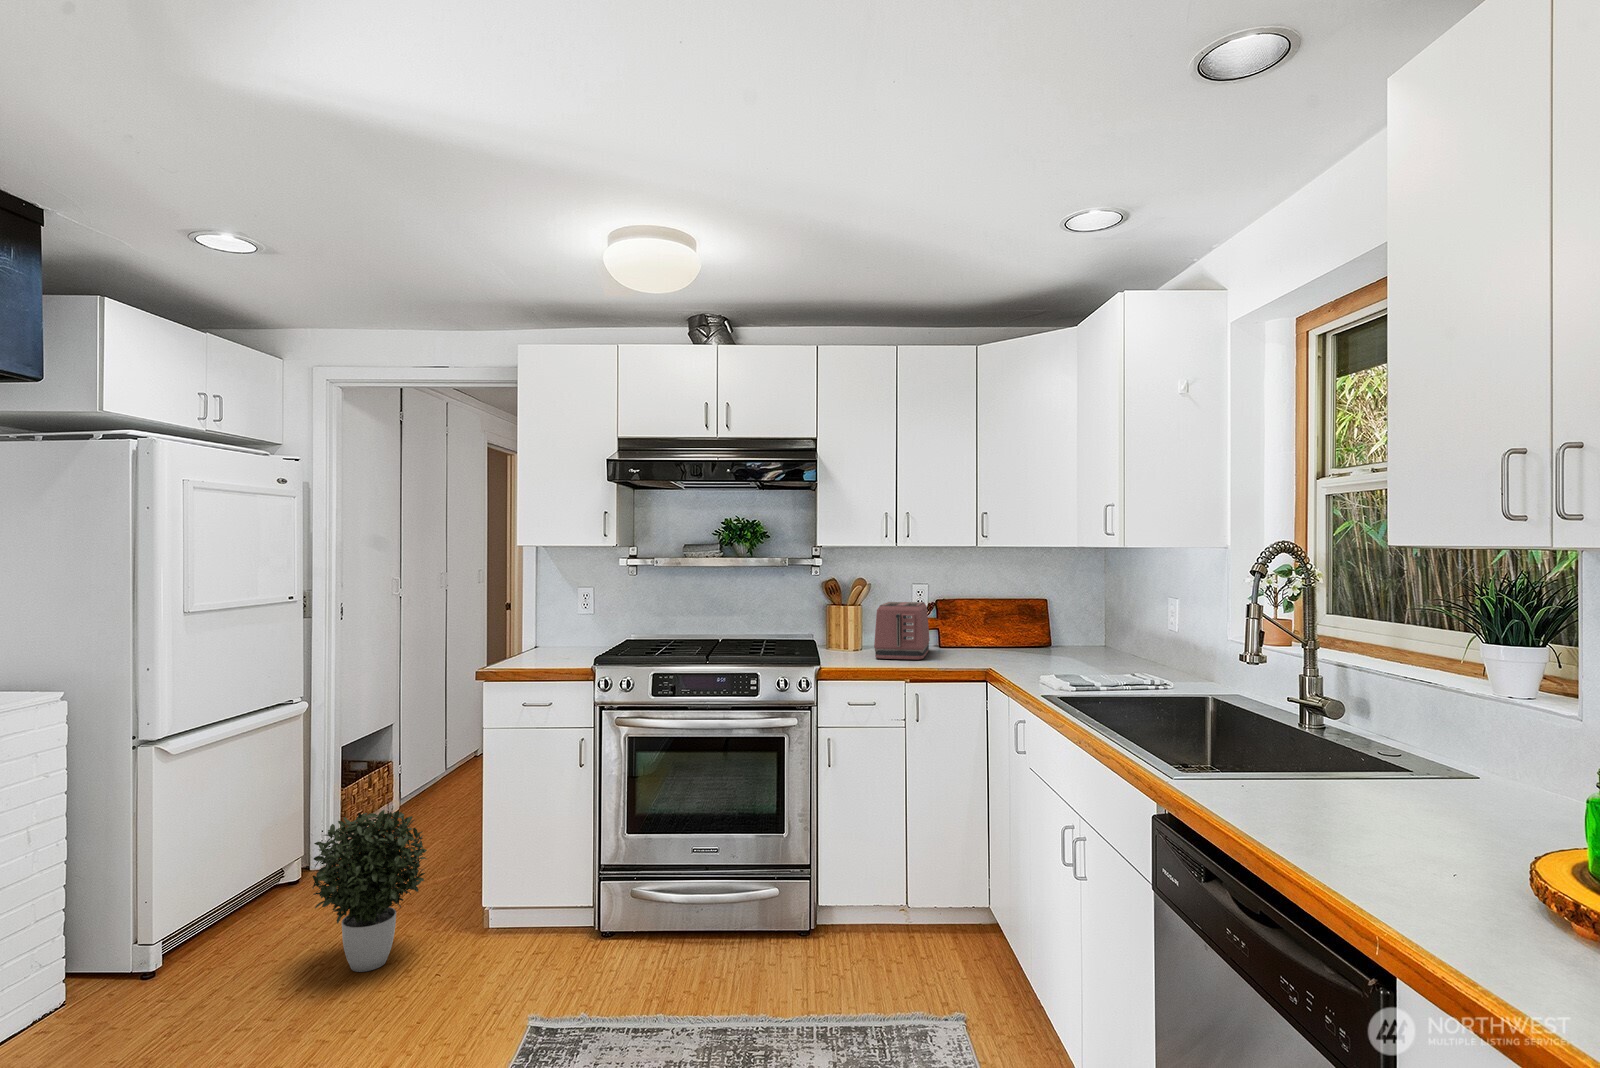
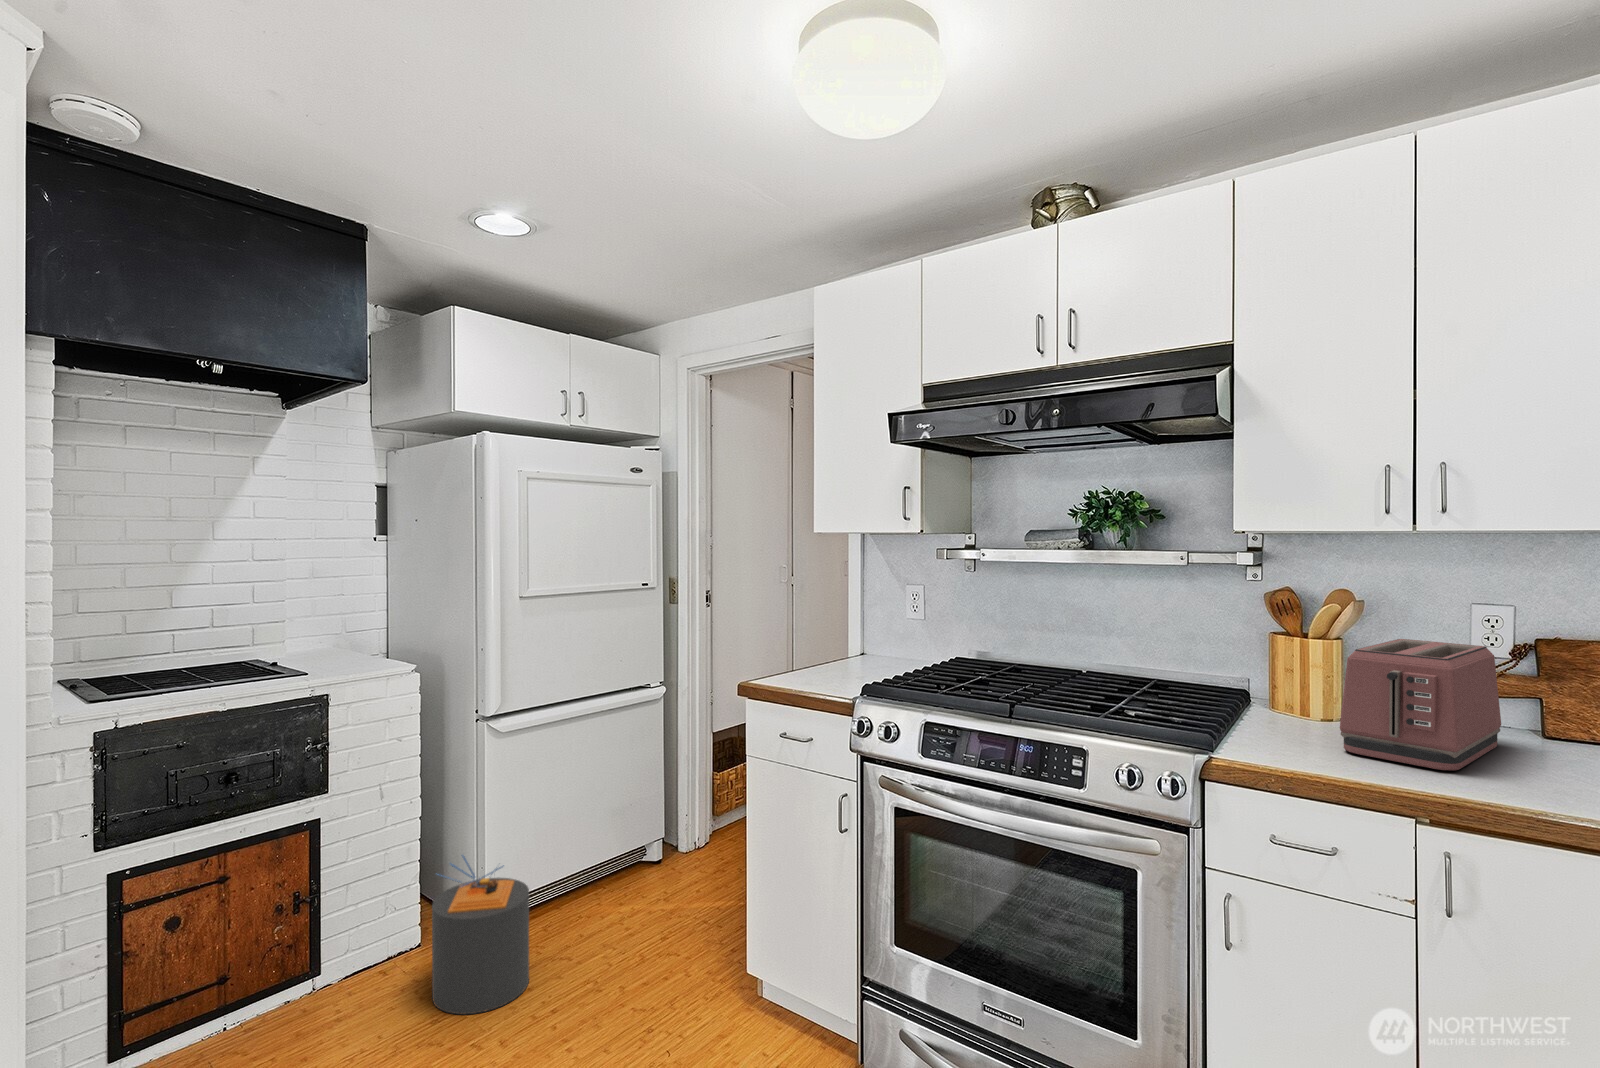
potted plant: present [312,810,427,972] -> none [565,828,689,1009]
trash can: none [128,872,251,1031] -> present [432,855,529,1014]

